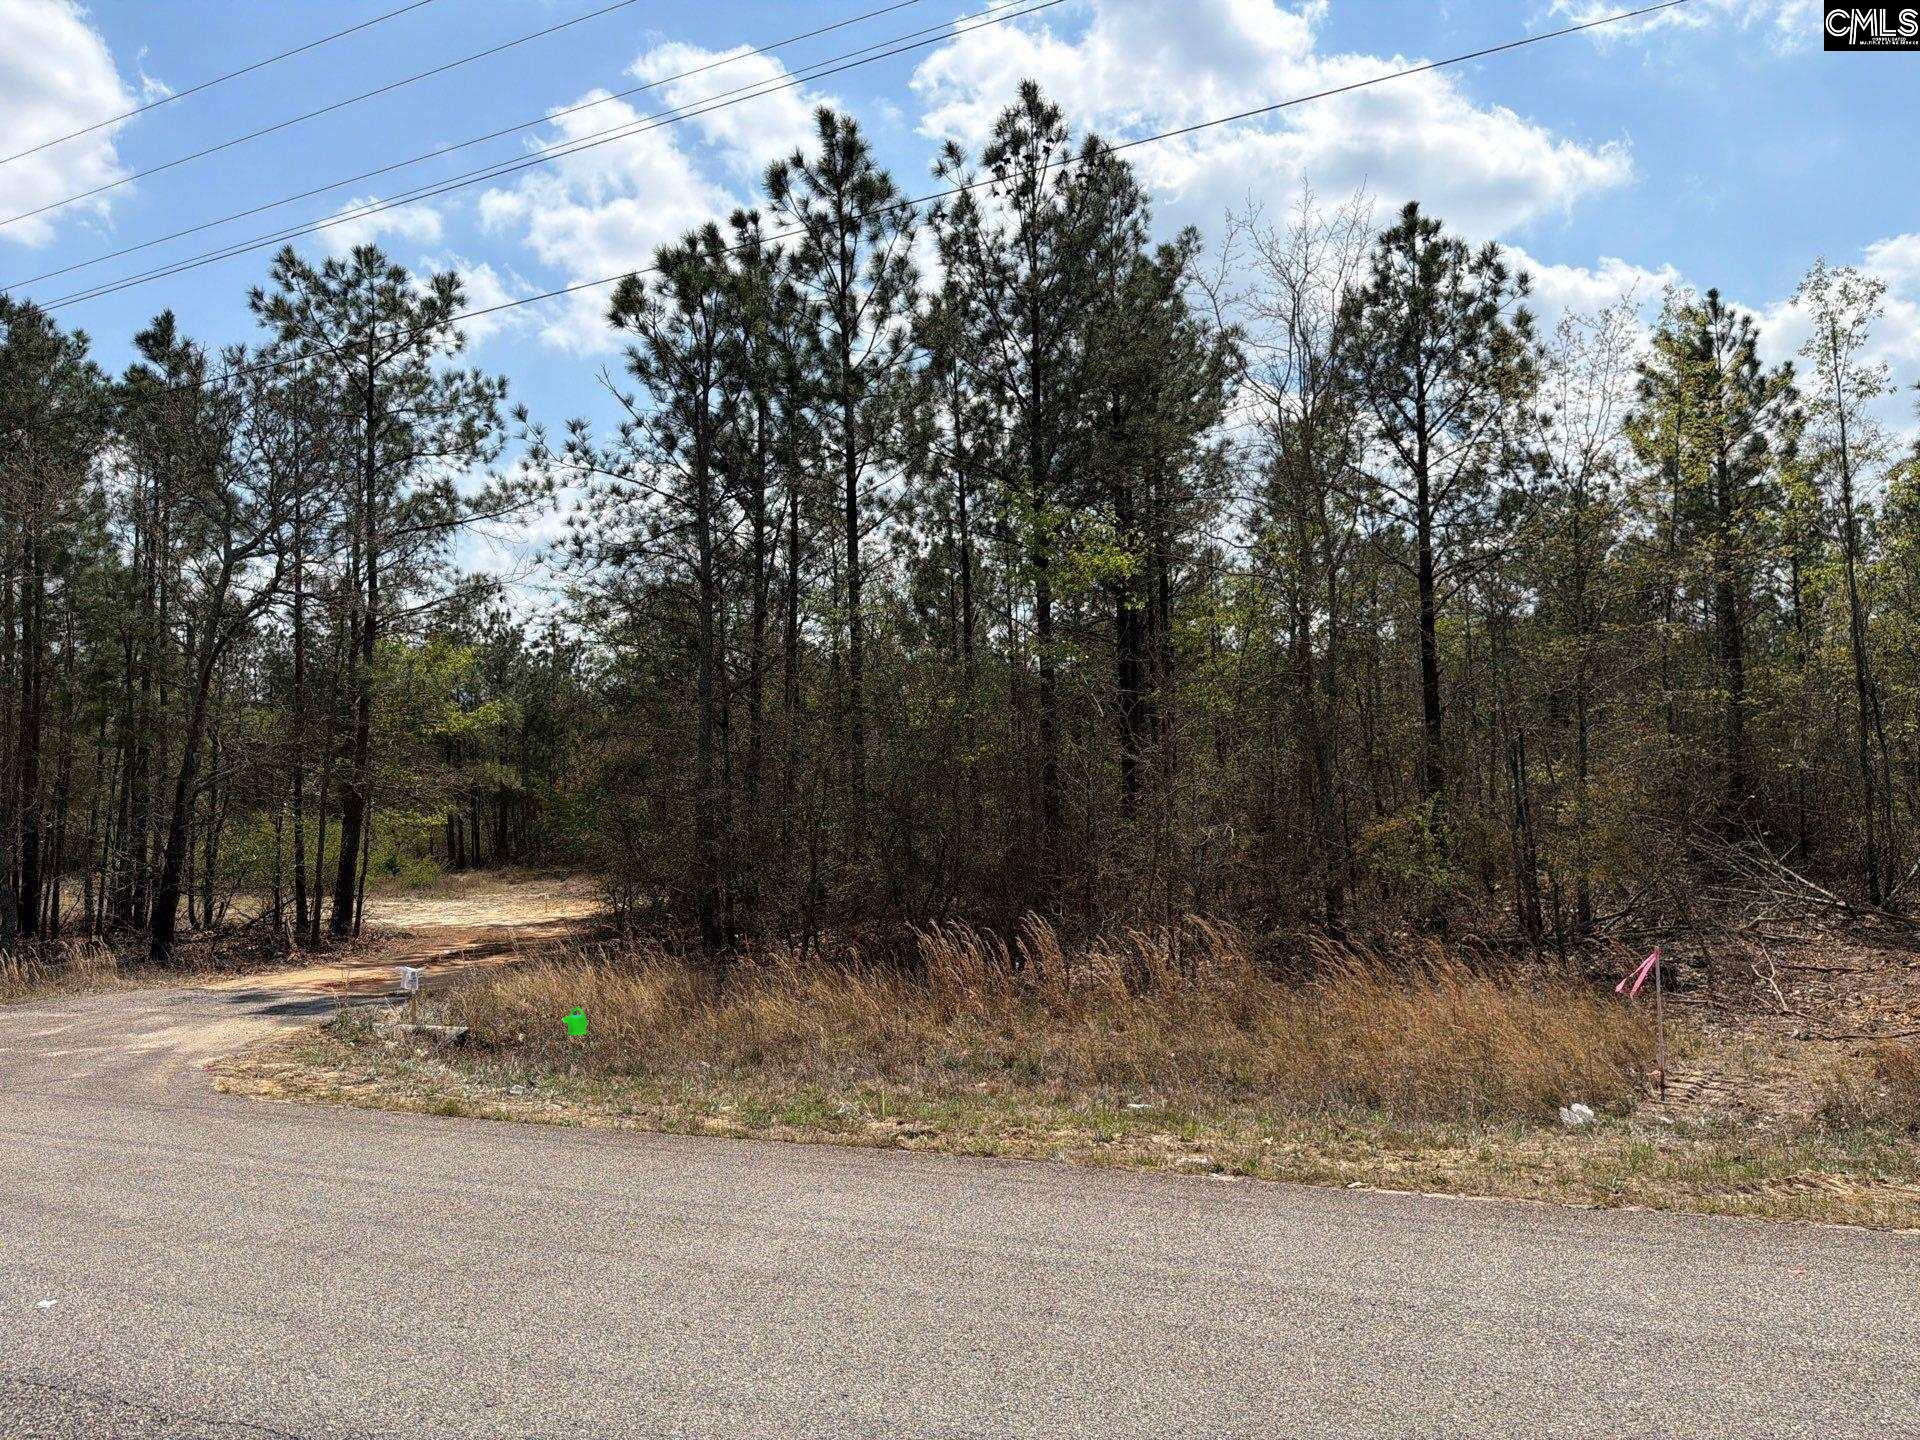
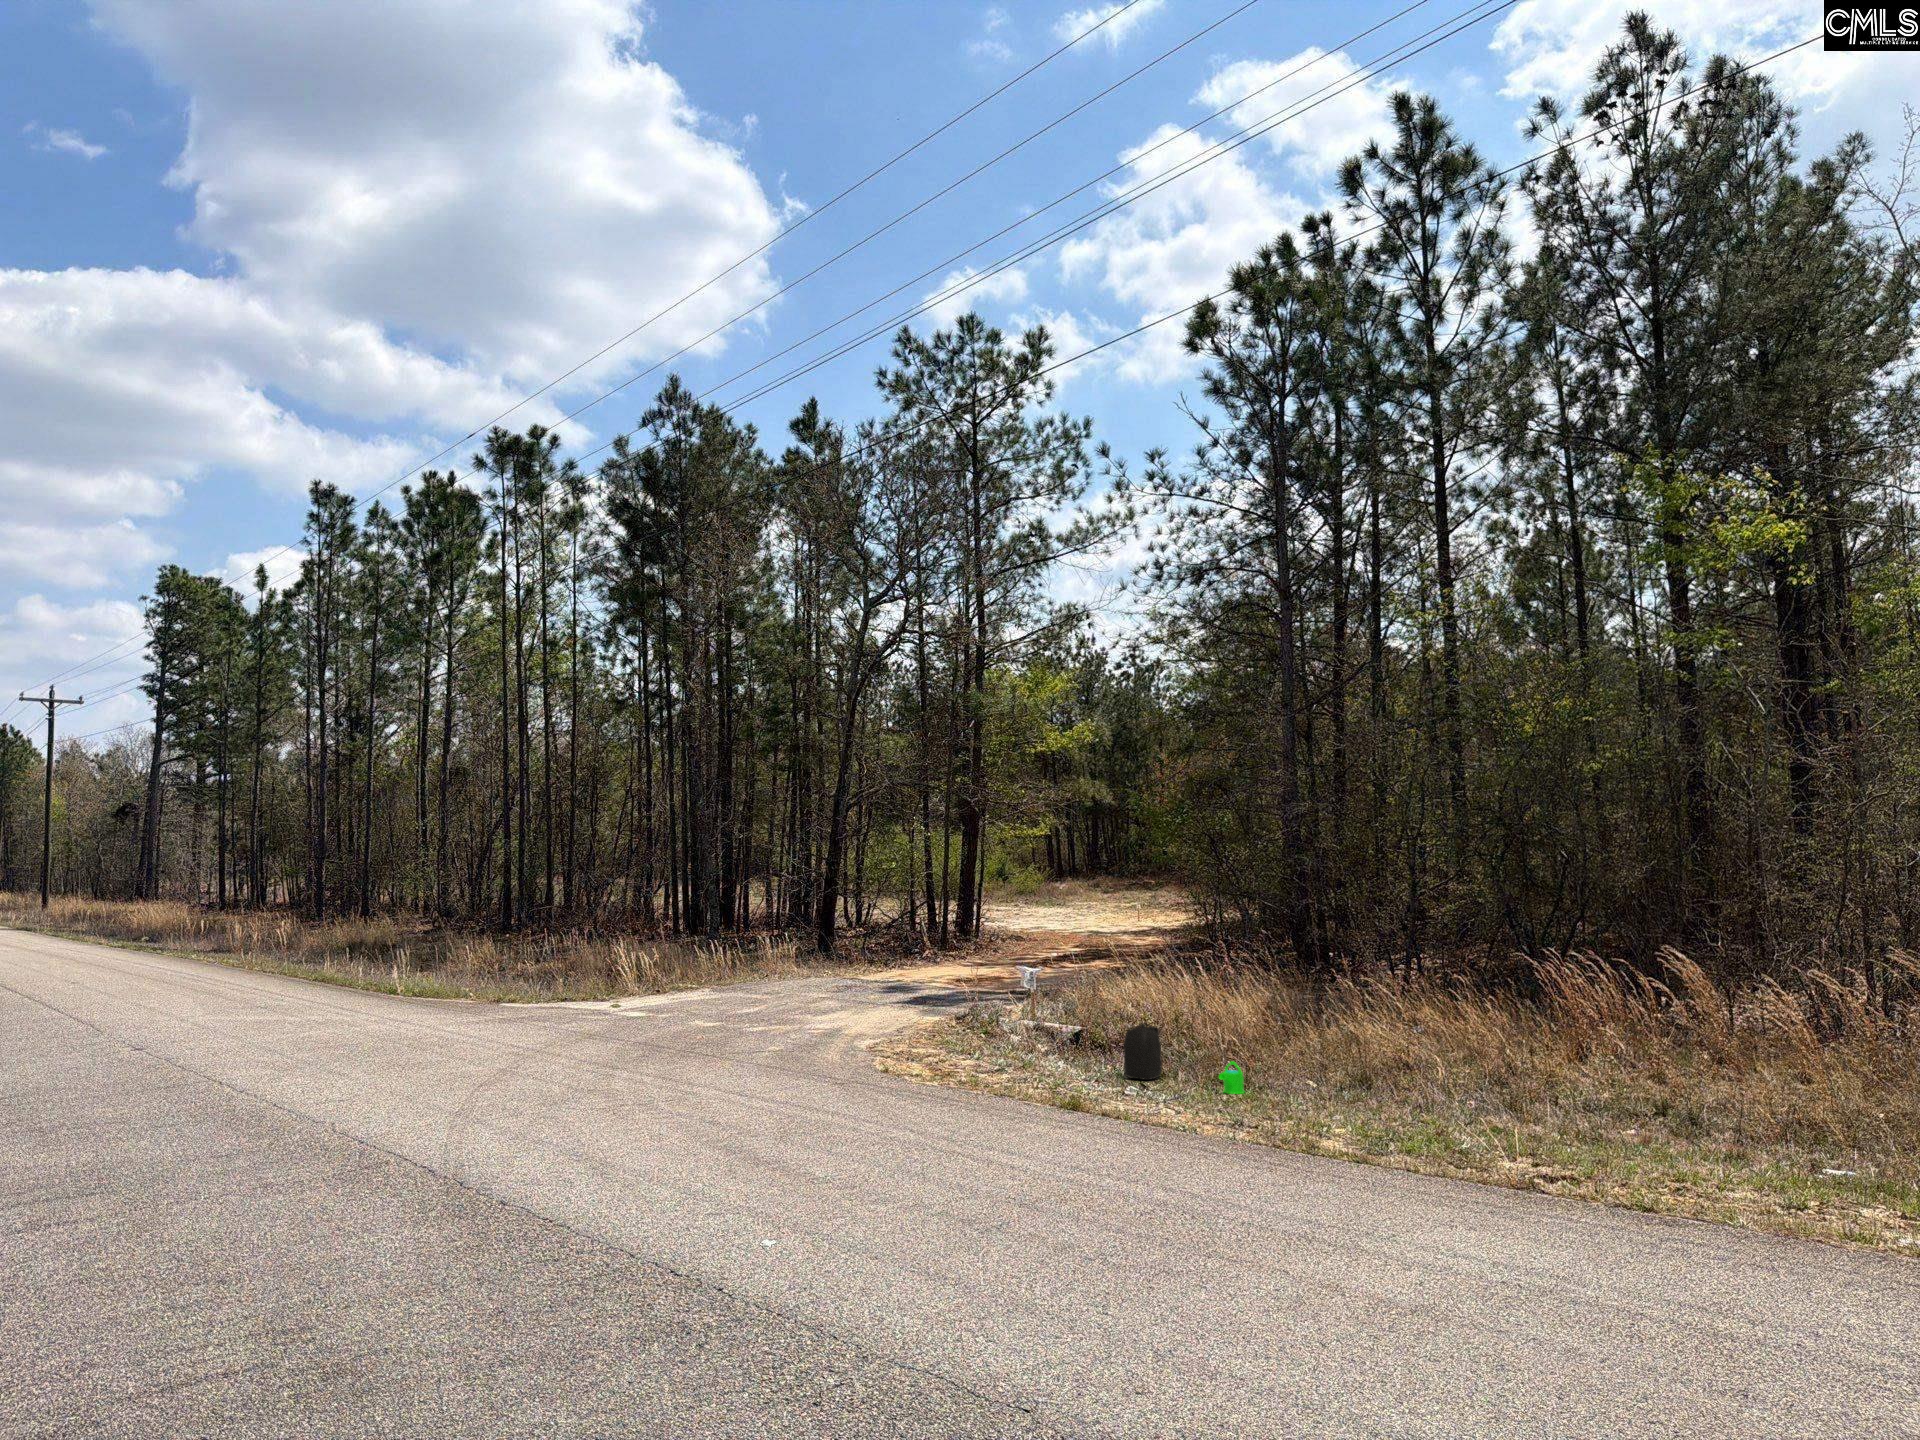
backpack: none [480,984,518,1035] -> present [1123,1023,1162,1080]

